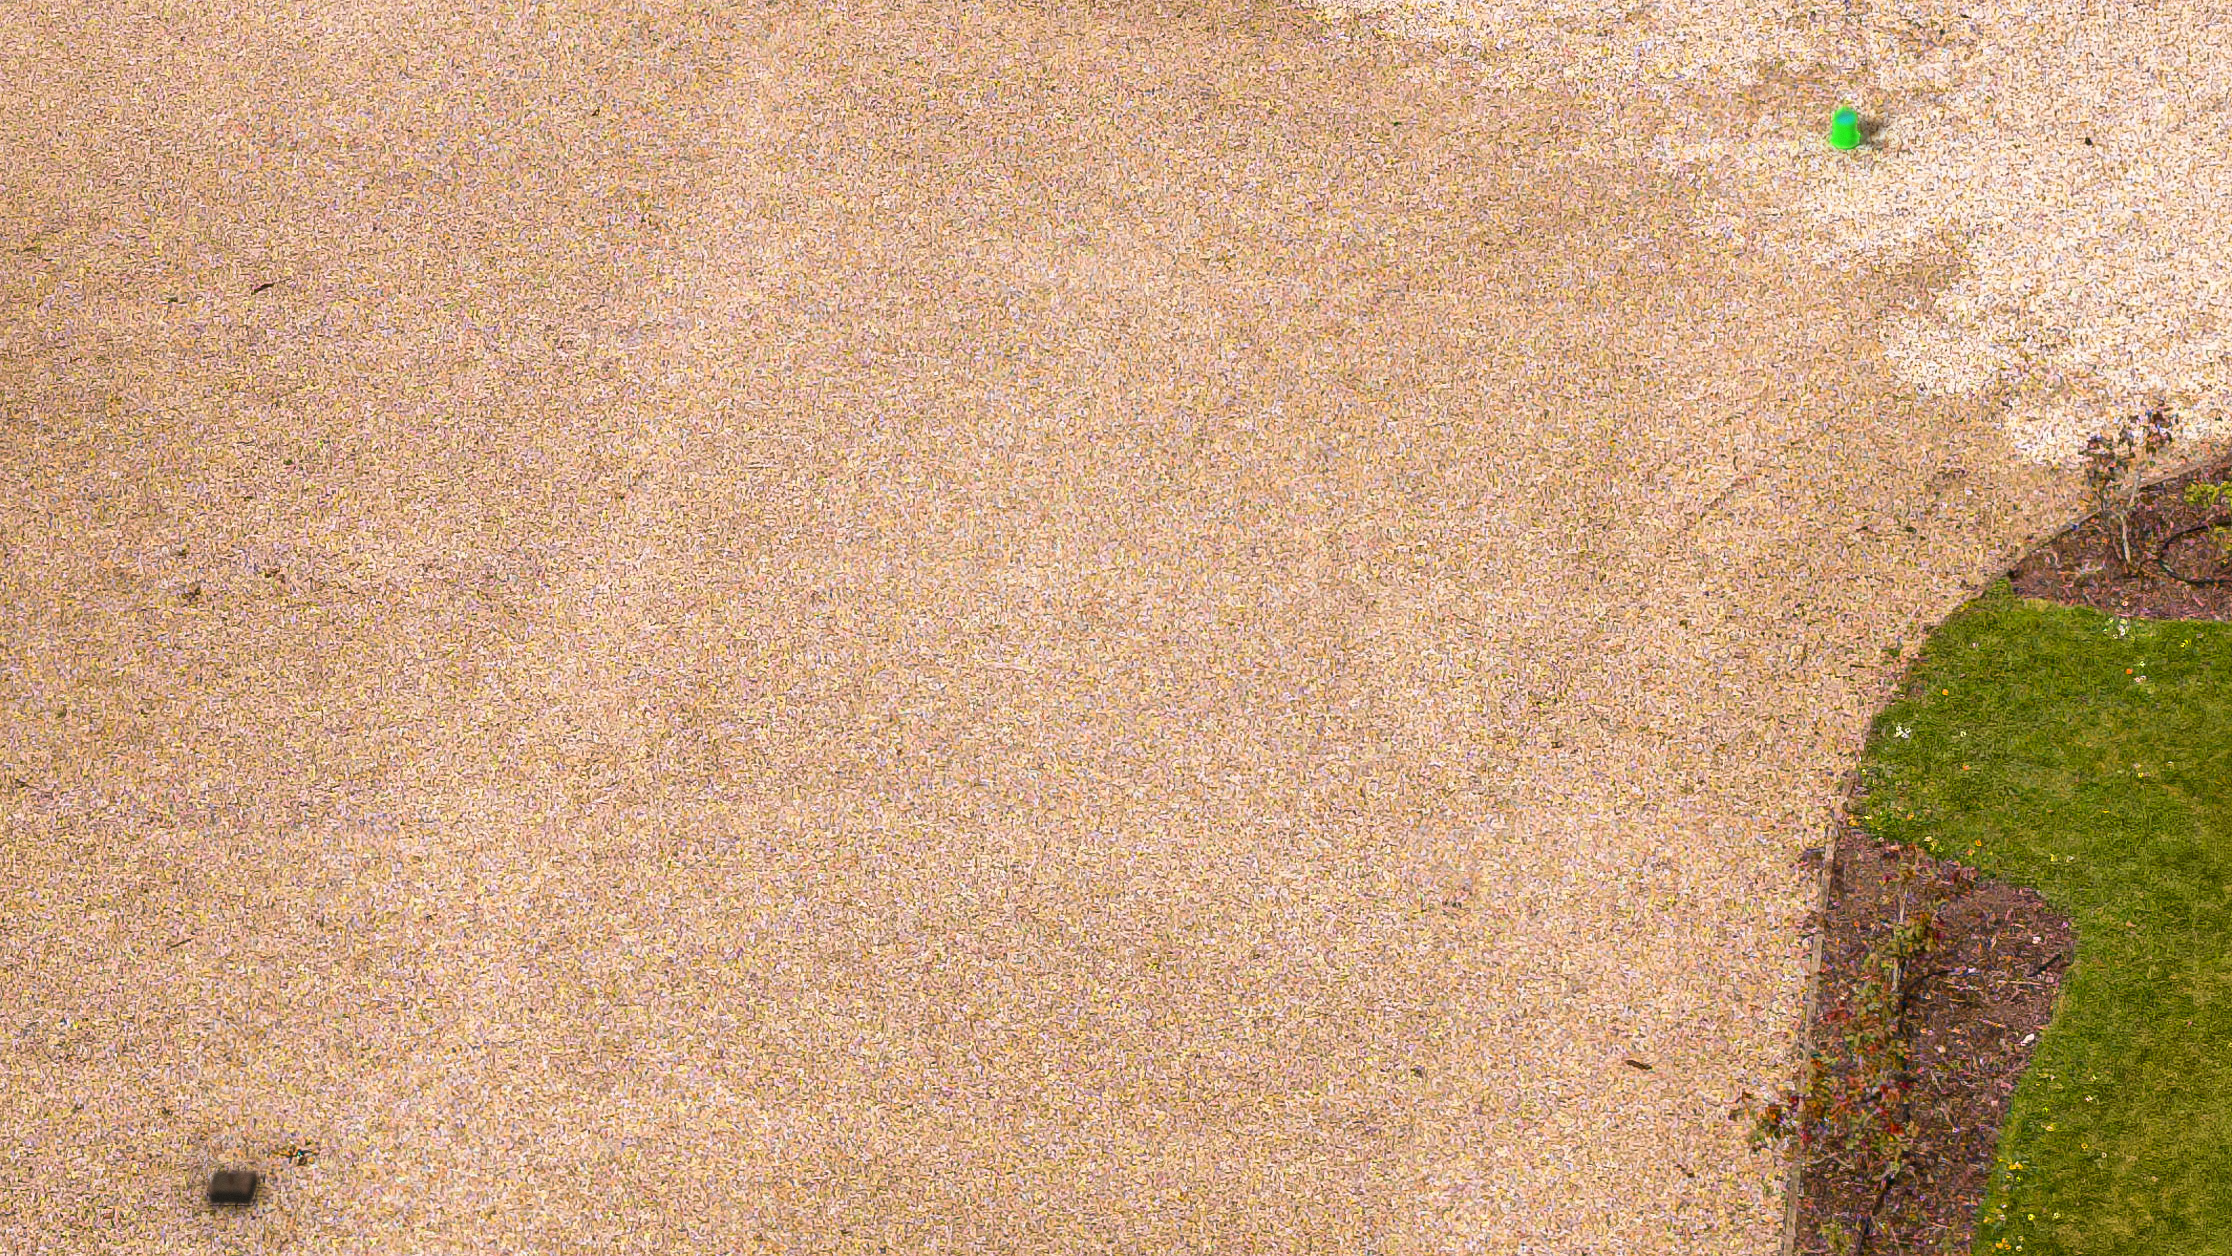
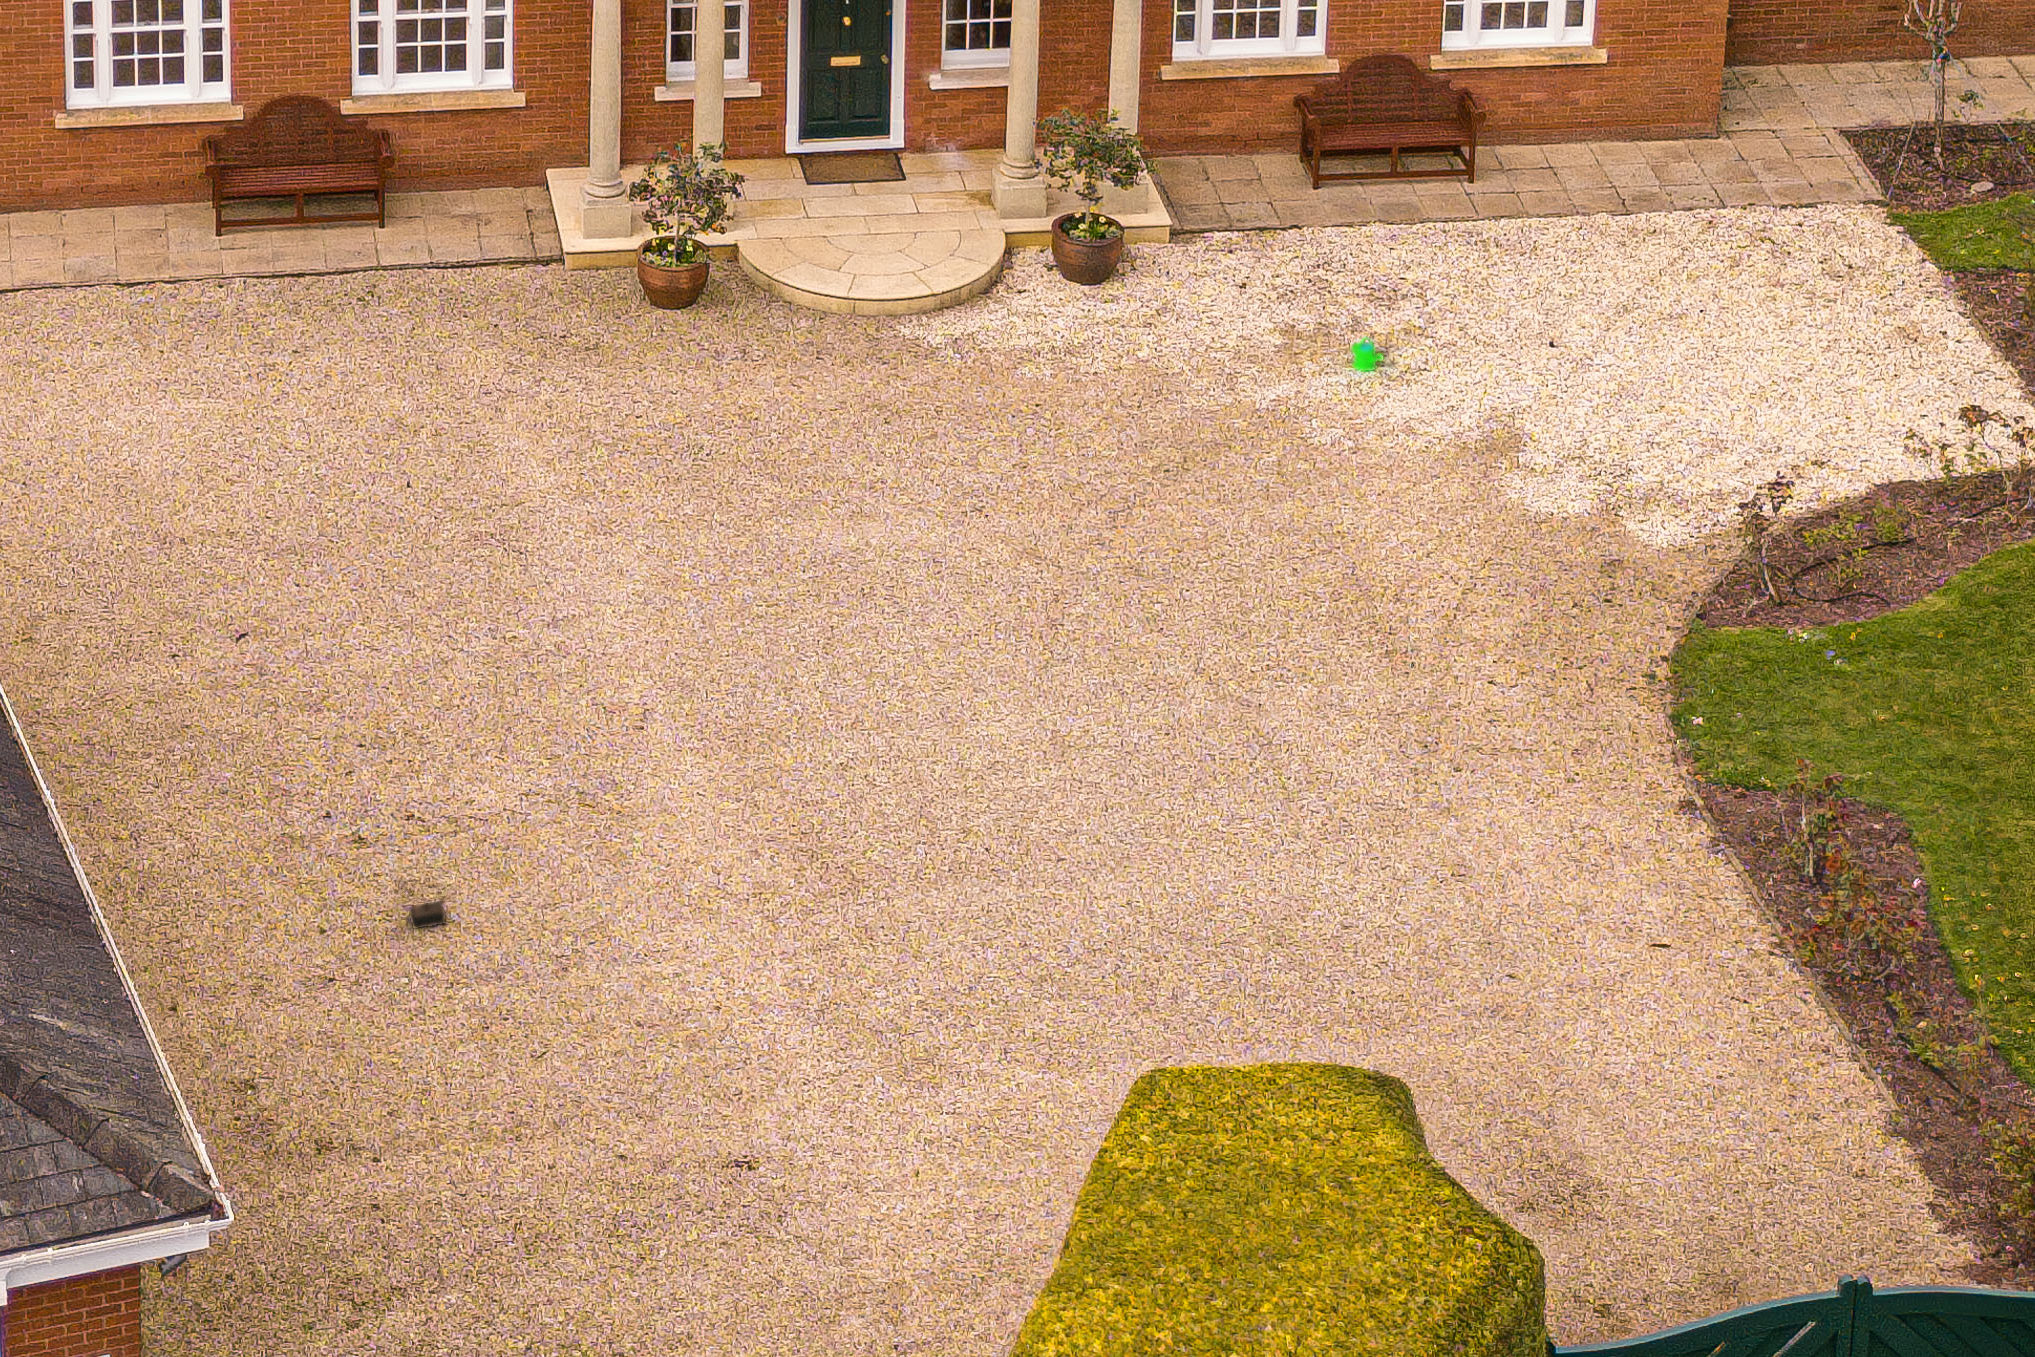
decorative plant: present [190,1143,260,1206] -> present [399,879,446,929]

